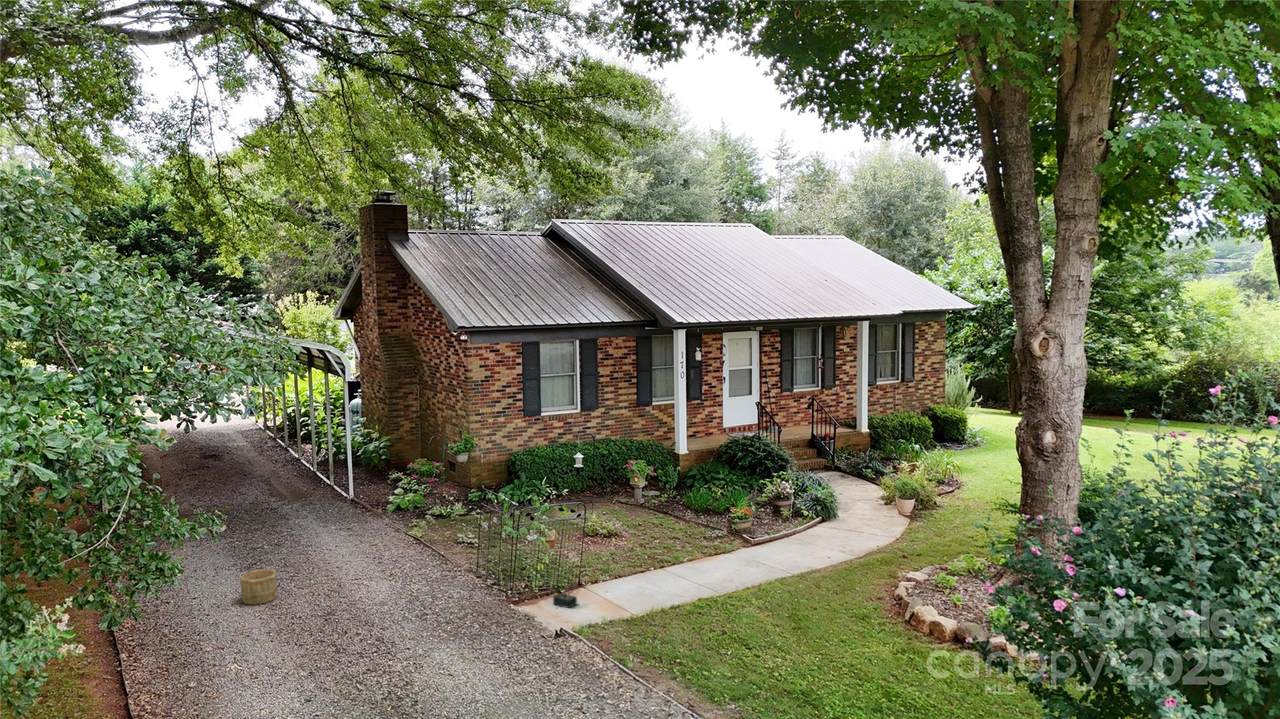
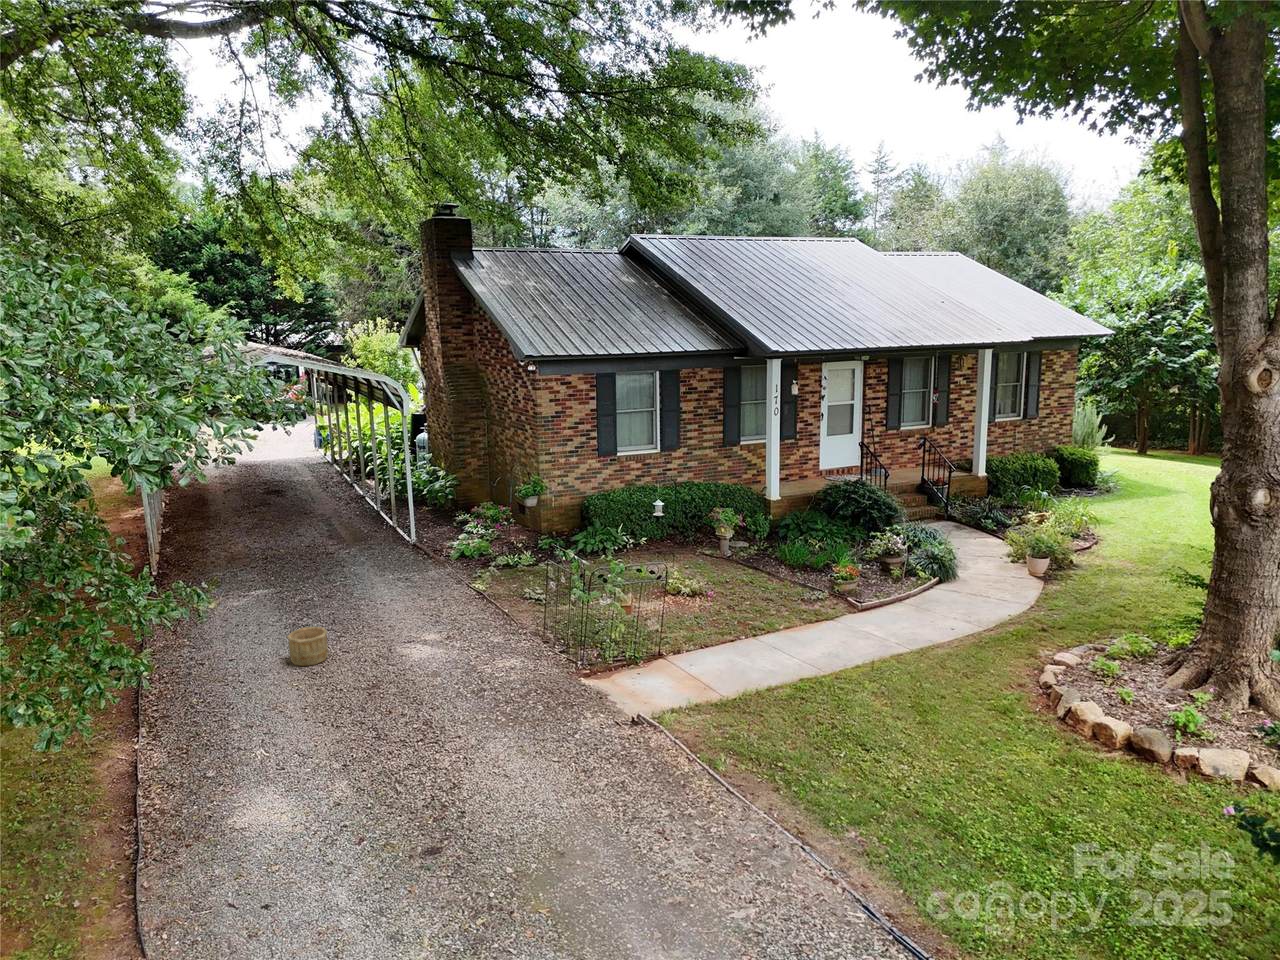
decorative plant: present [549,575,579,608] -> none [624,644,663,684]

